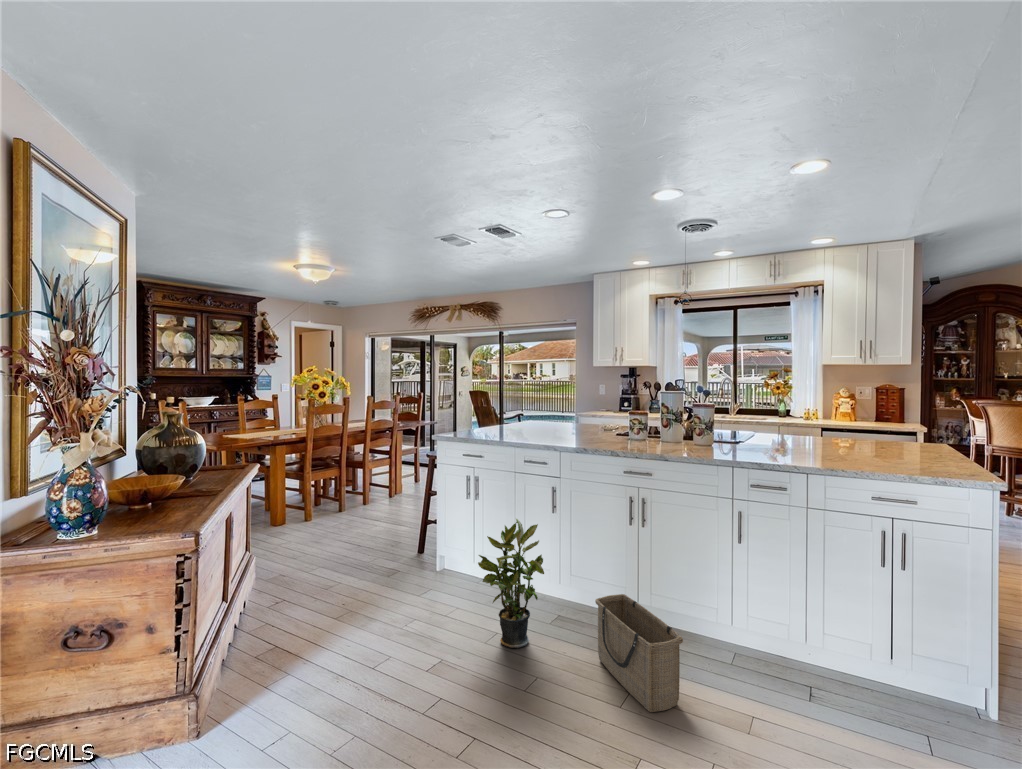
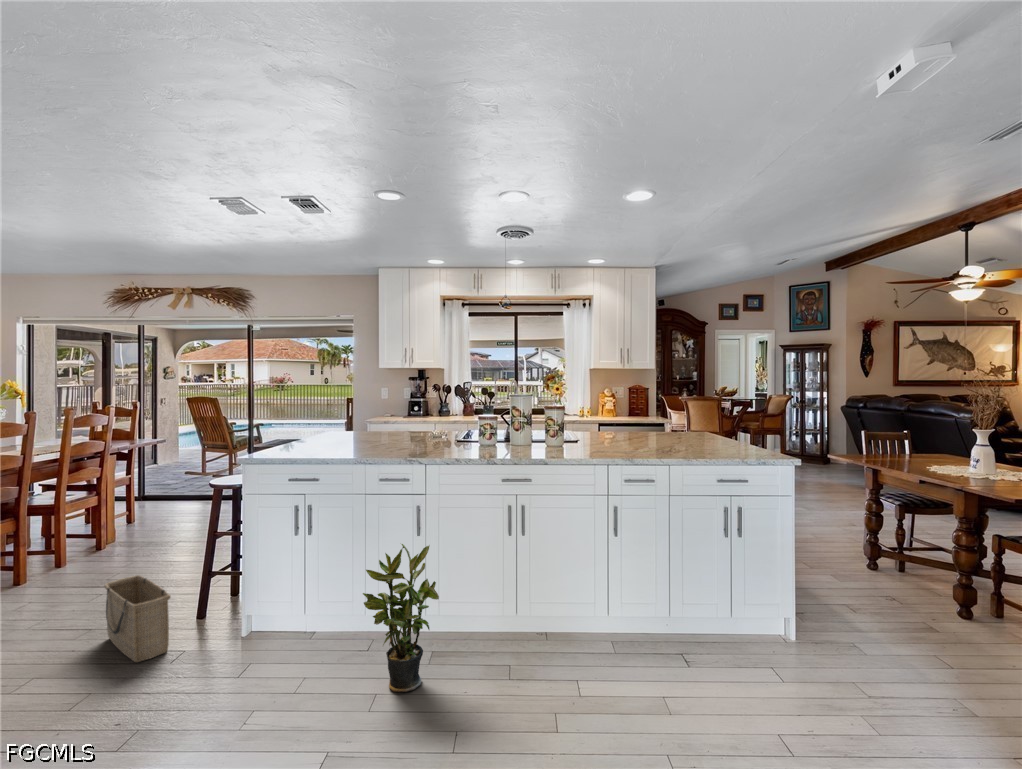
basket: present [595,594,683,712] -> present [104,575,171,662]

